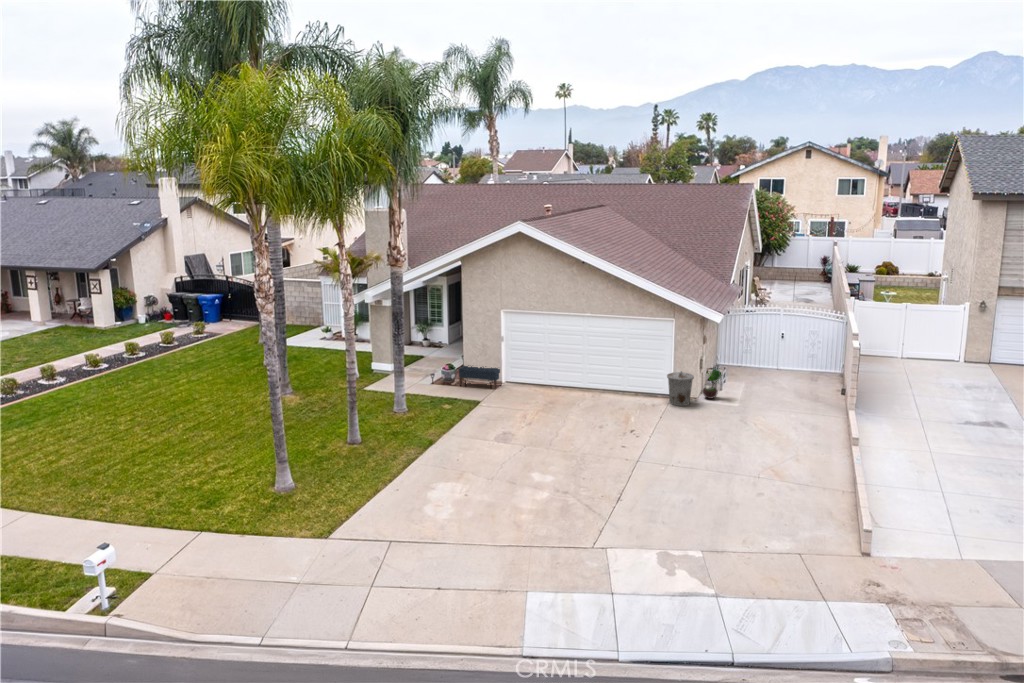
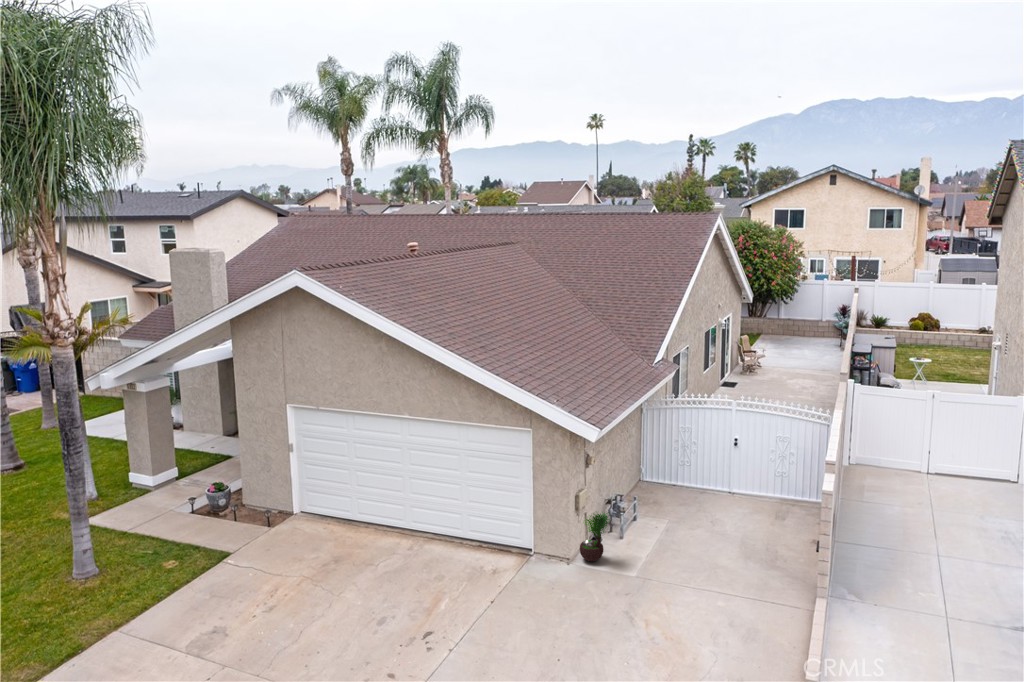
bench: present [459,365,500,389] -> none [226,484,292,526]
trash can: present [667,371,694,406] -> none [514,517,558,578]

